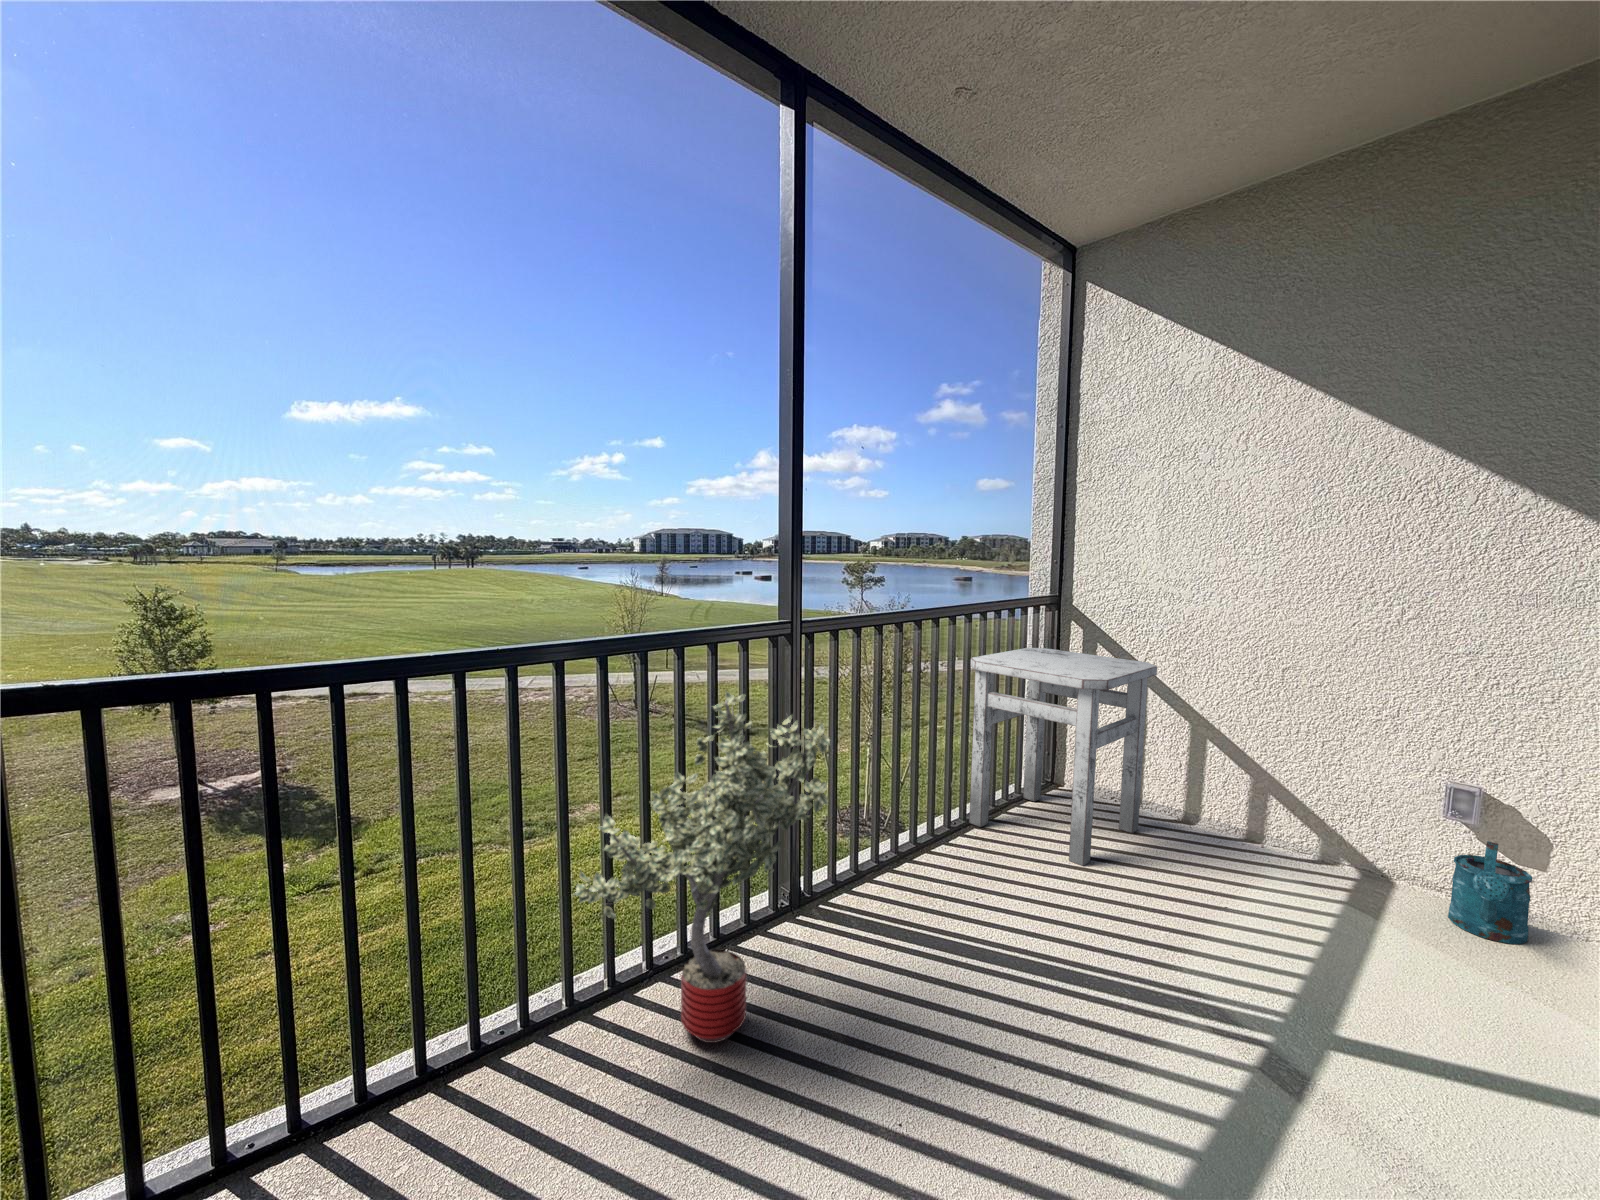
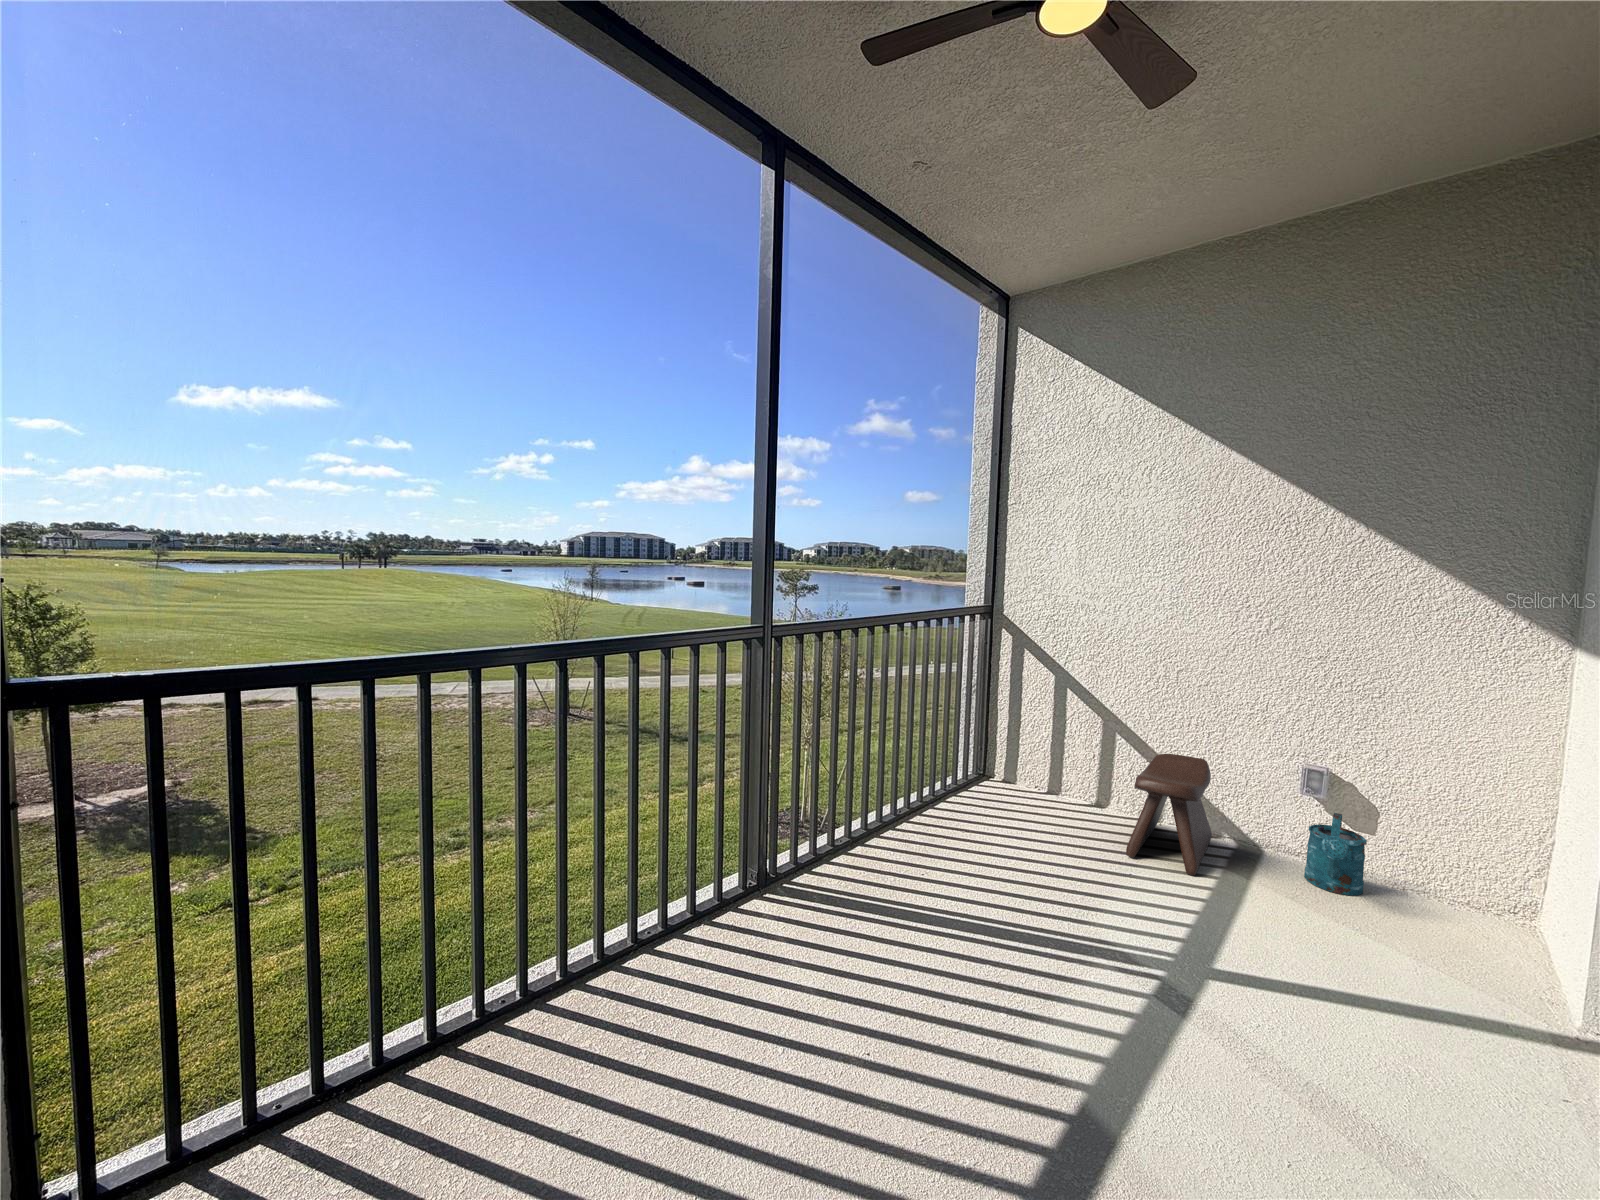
side table: present [969,648,1157,866] -> none [911,652,1074,844]
potted tree: present [574,692,830,1043] -> none [583,686,803,1000]
stool: none [1221,765,1327,911] -> present [1126,754,1212,875]

